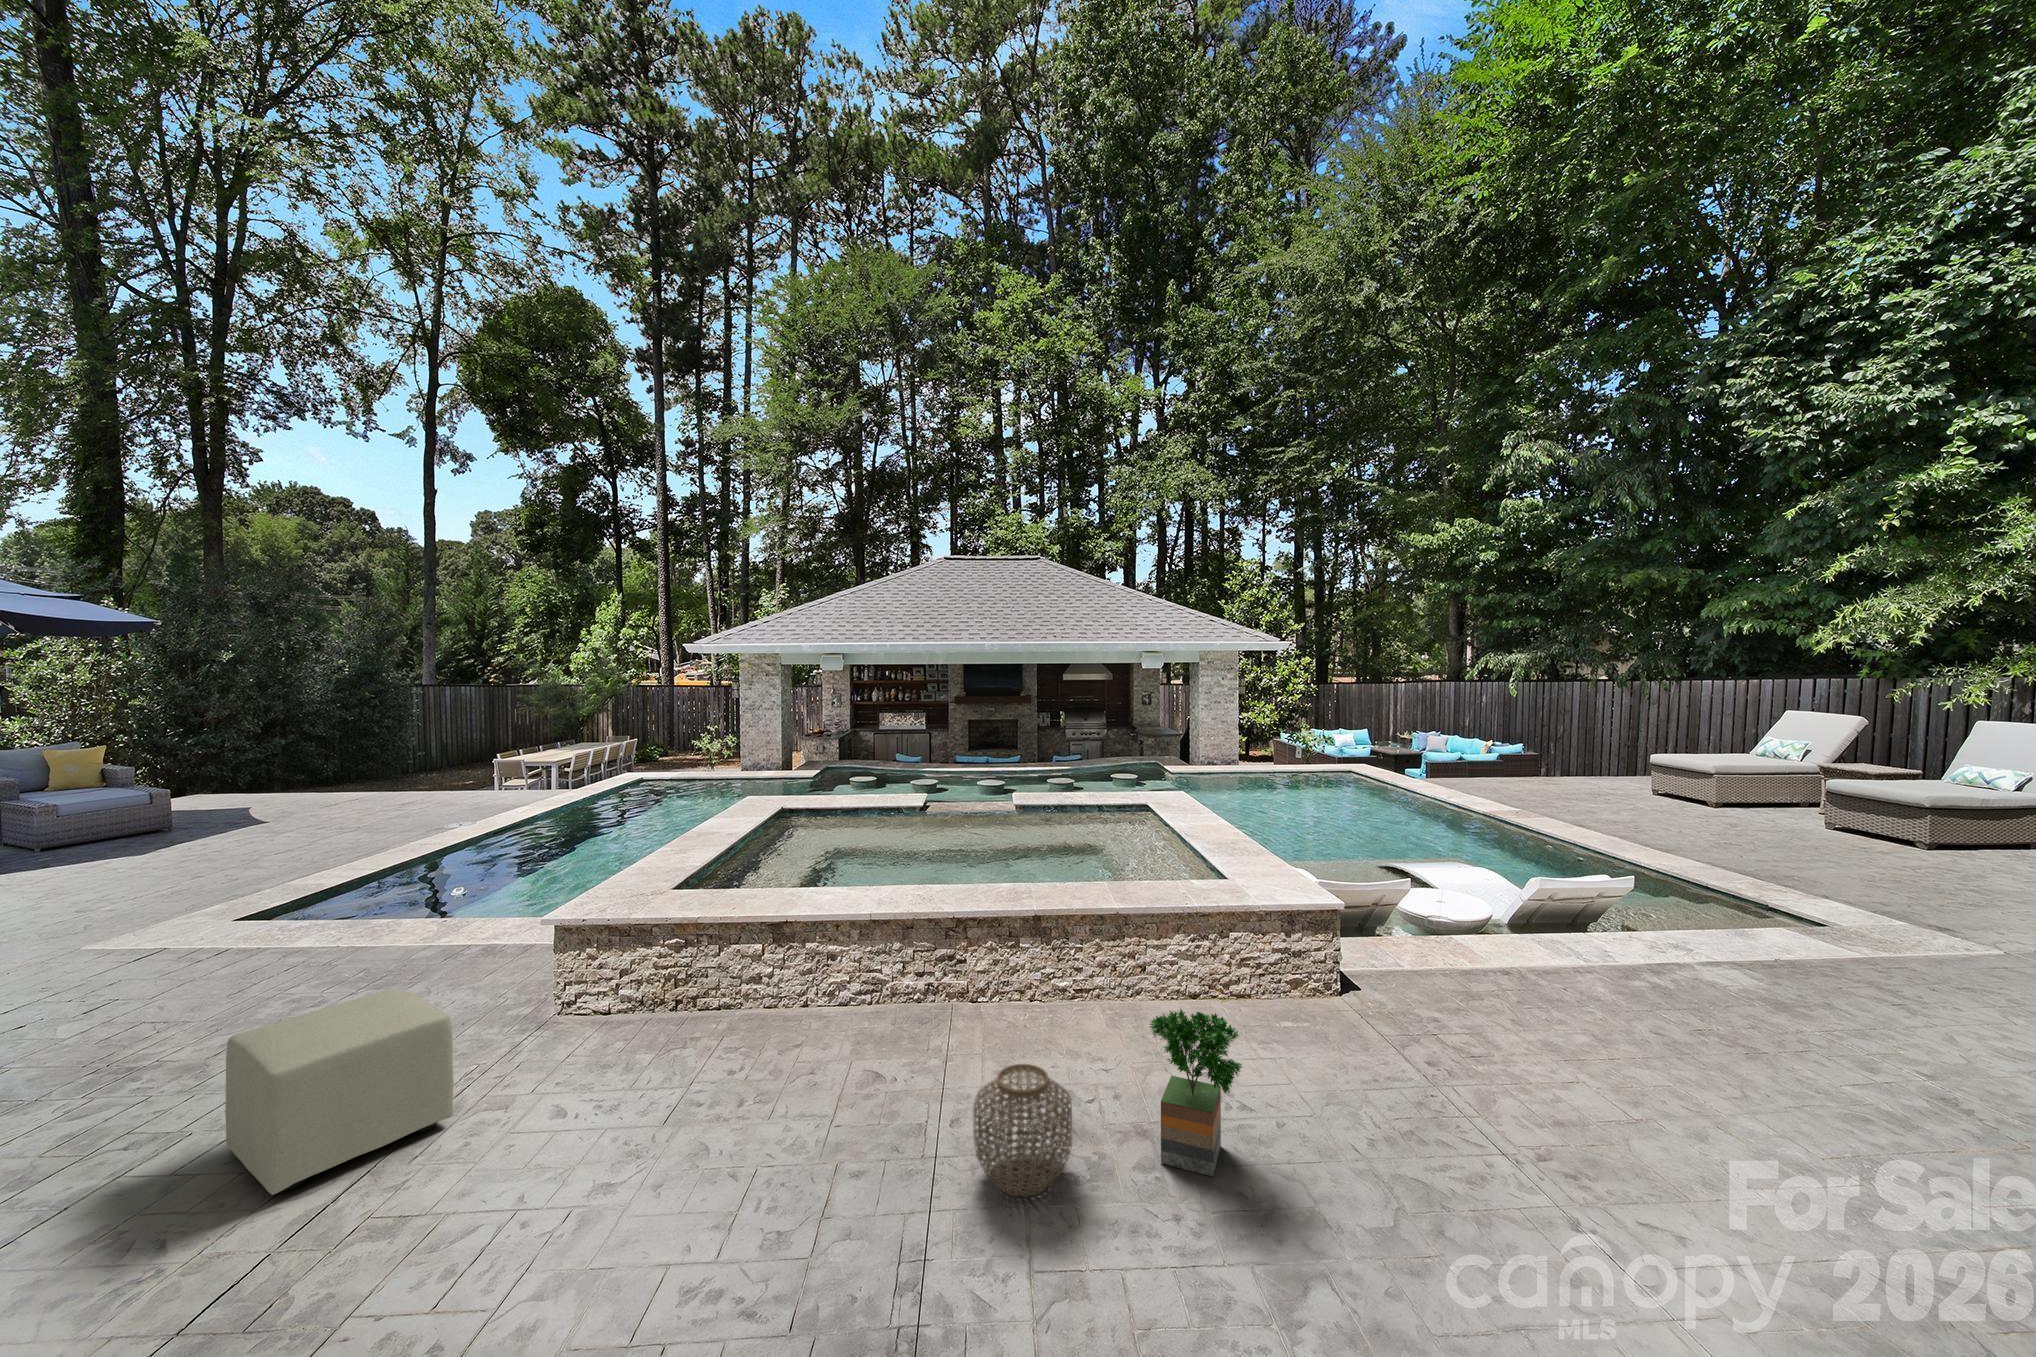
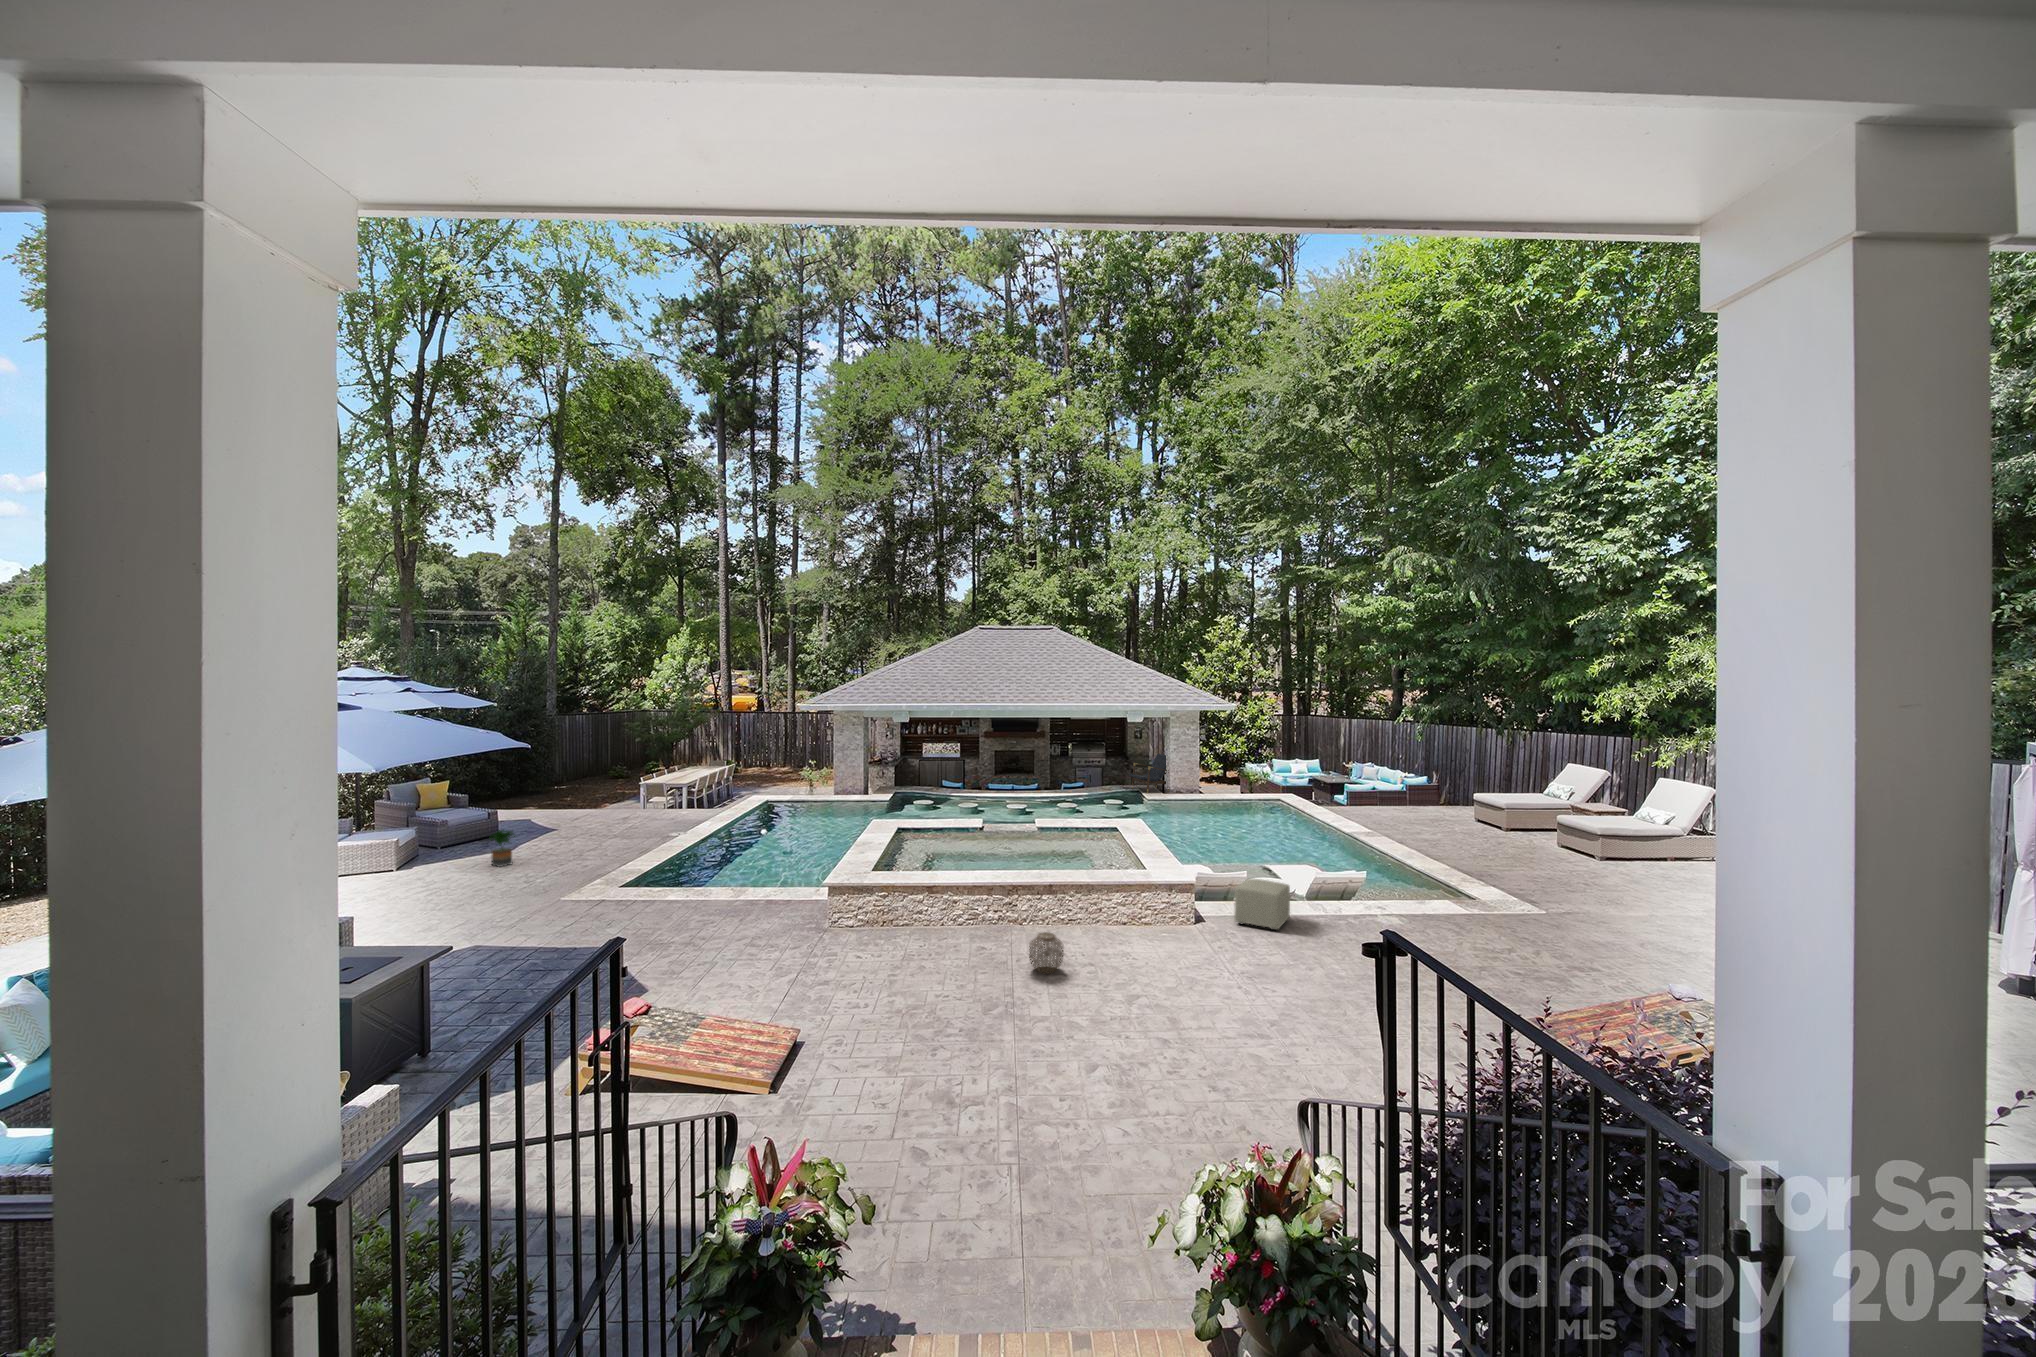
lounge chair: none [1143,722,1197,771] -> present [1129,754,1169,793]
ottoman: present [225,989,454,1195] -> present [1234,879,1290,930]
potted tree: present [1150,1009,1243,1176] -> present [489,830,515,867]

